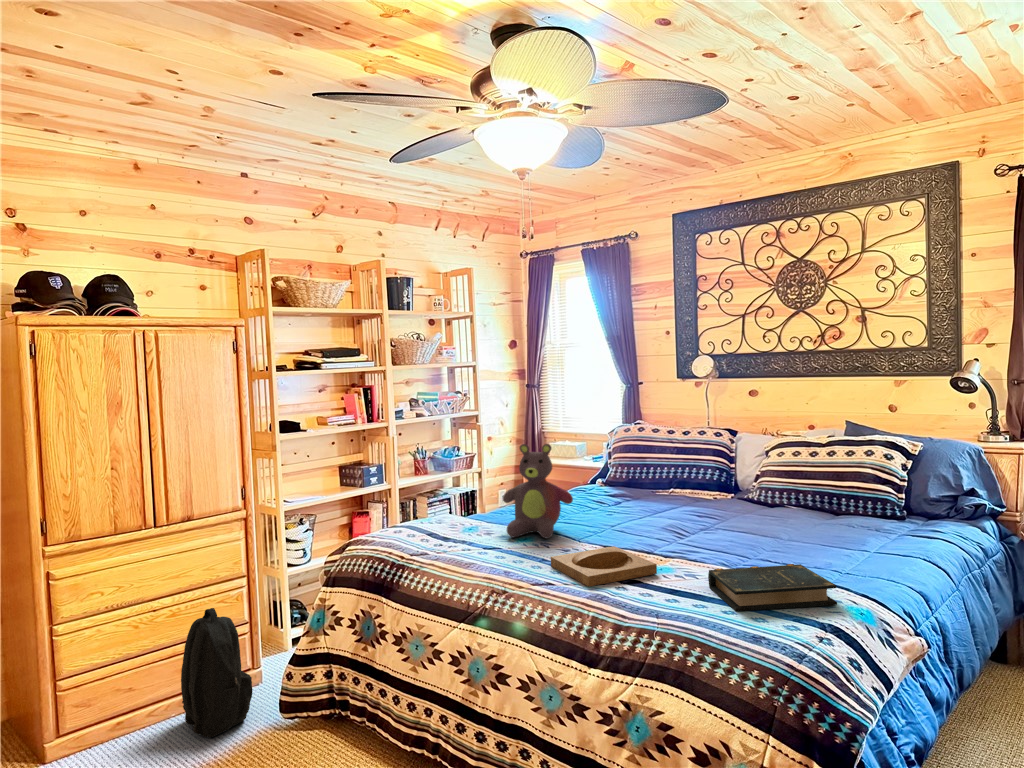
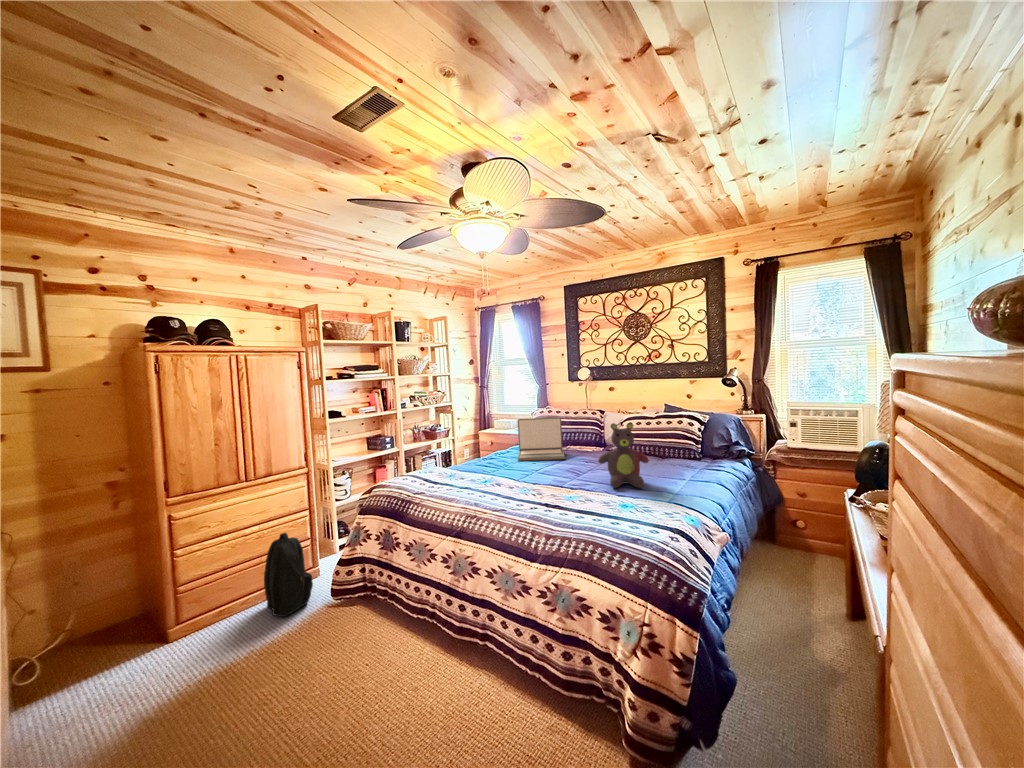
laptop: none [582,440,663,511] -> present [518,417,565,461]
stuffed bear: present [503,444,573,538] -> present [598,423,649,488]
tray: present [551,546,657,587] -> none [503,483,568,510]
book: present [708,564,837,611] -> none [600,490,677,522]

